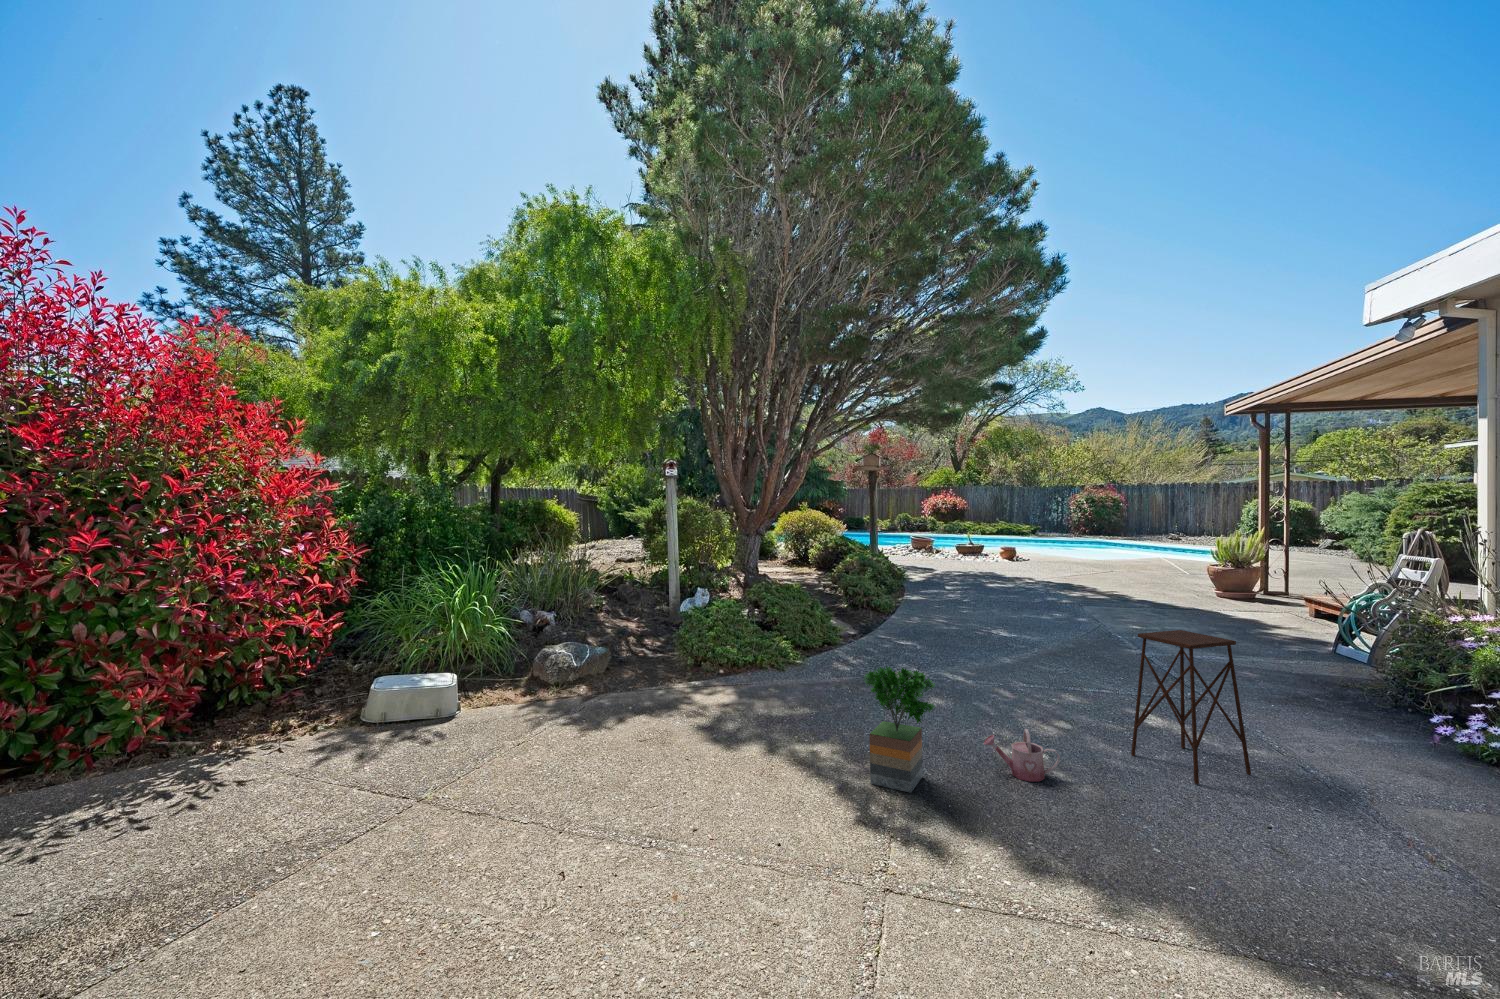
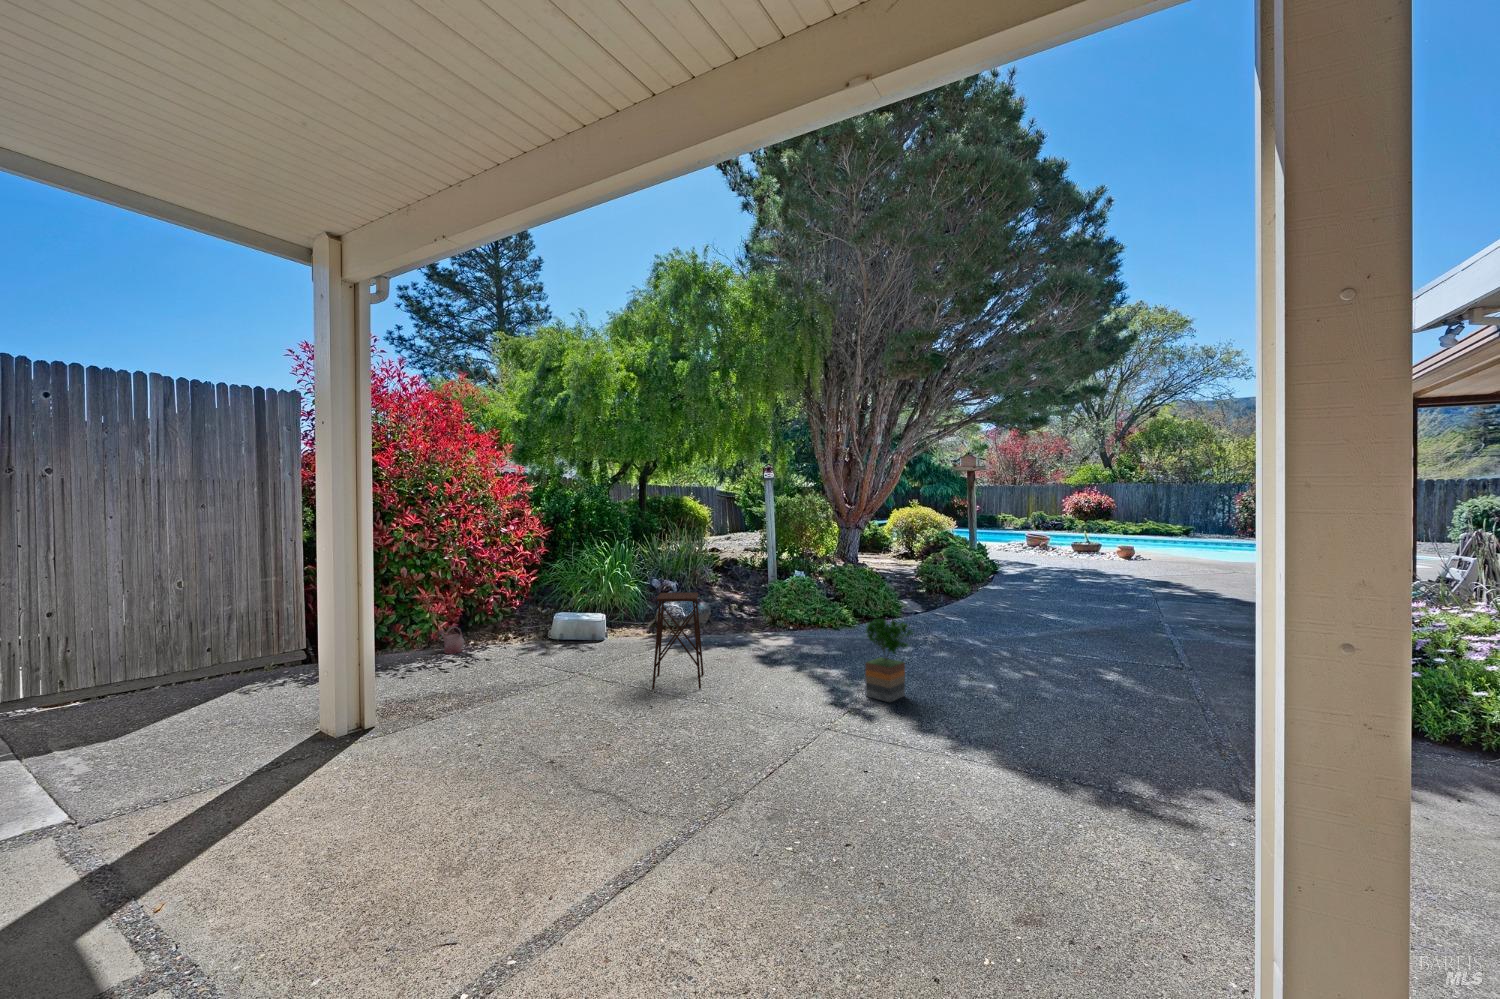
side table: present [1131,630,1251,784] -> present [652,593,704,690]
watering can: present [984,729,1060,782] -> present [438,628,464,654]

